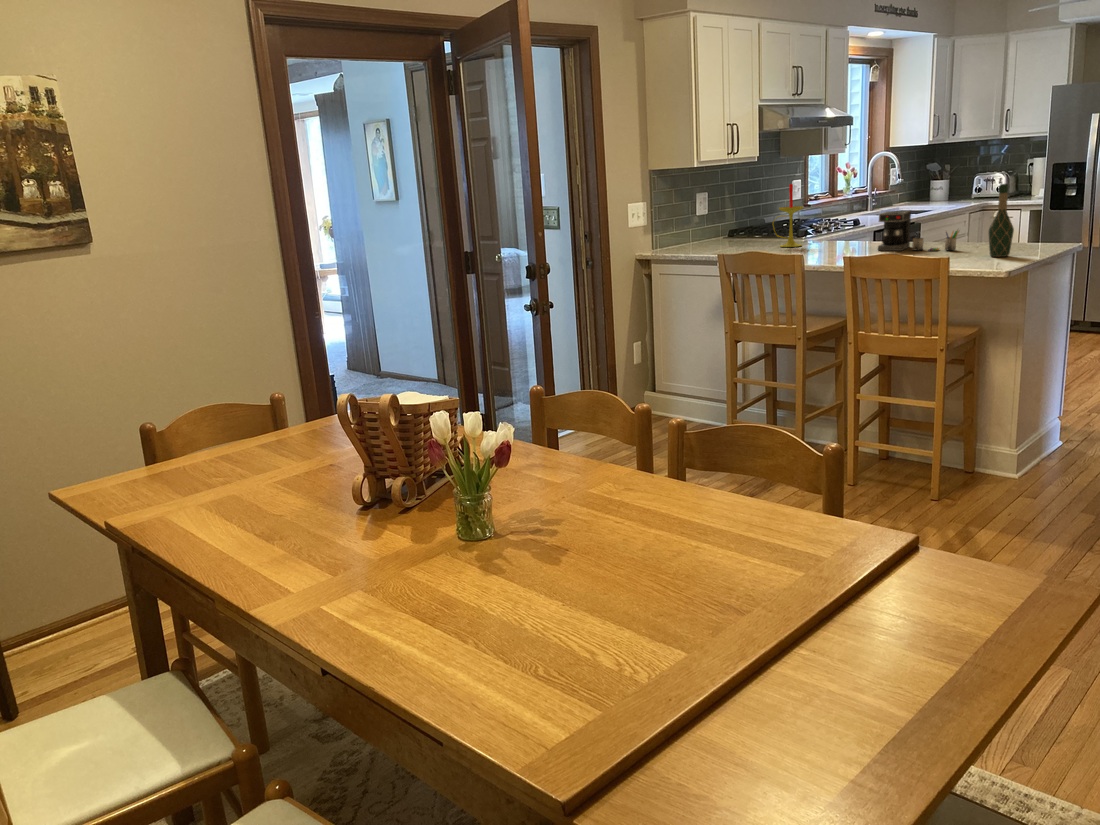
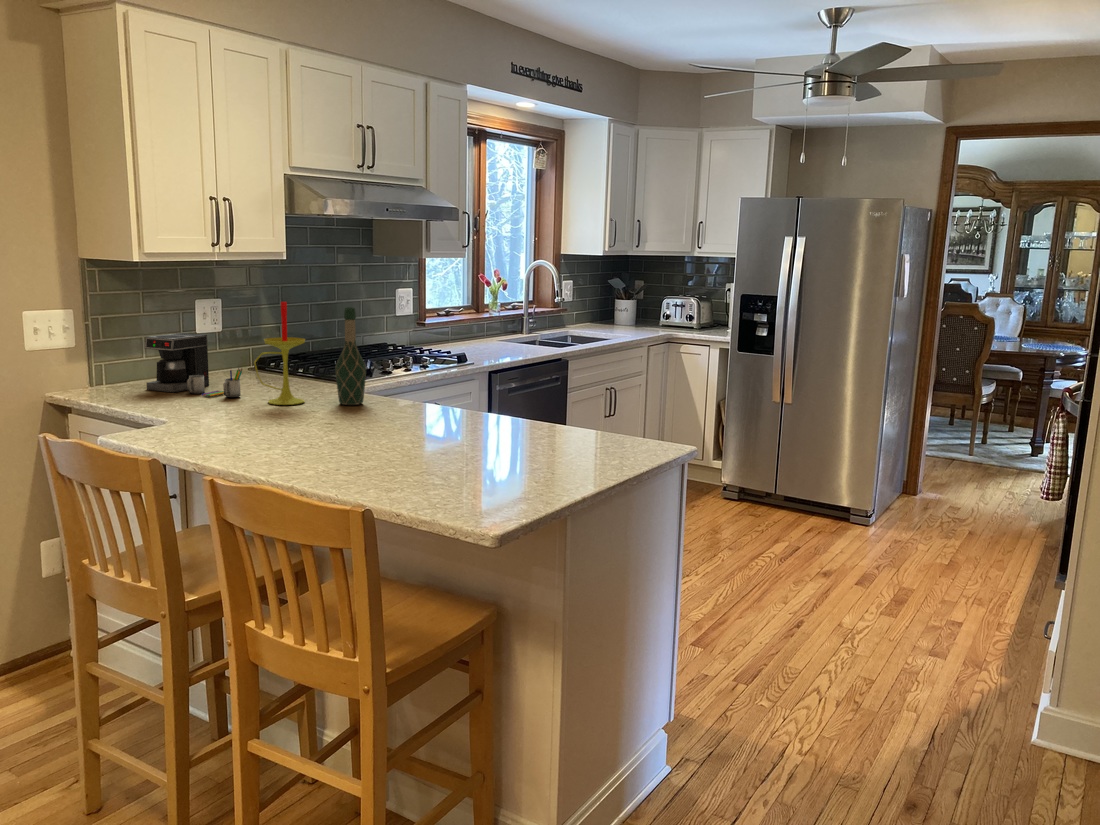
wine bottle: present [988,184,1014,257] -> present [335,307,366,405]
coffee maker: present [878,211,959,251] -> present [145,333,242,397]

